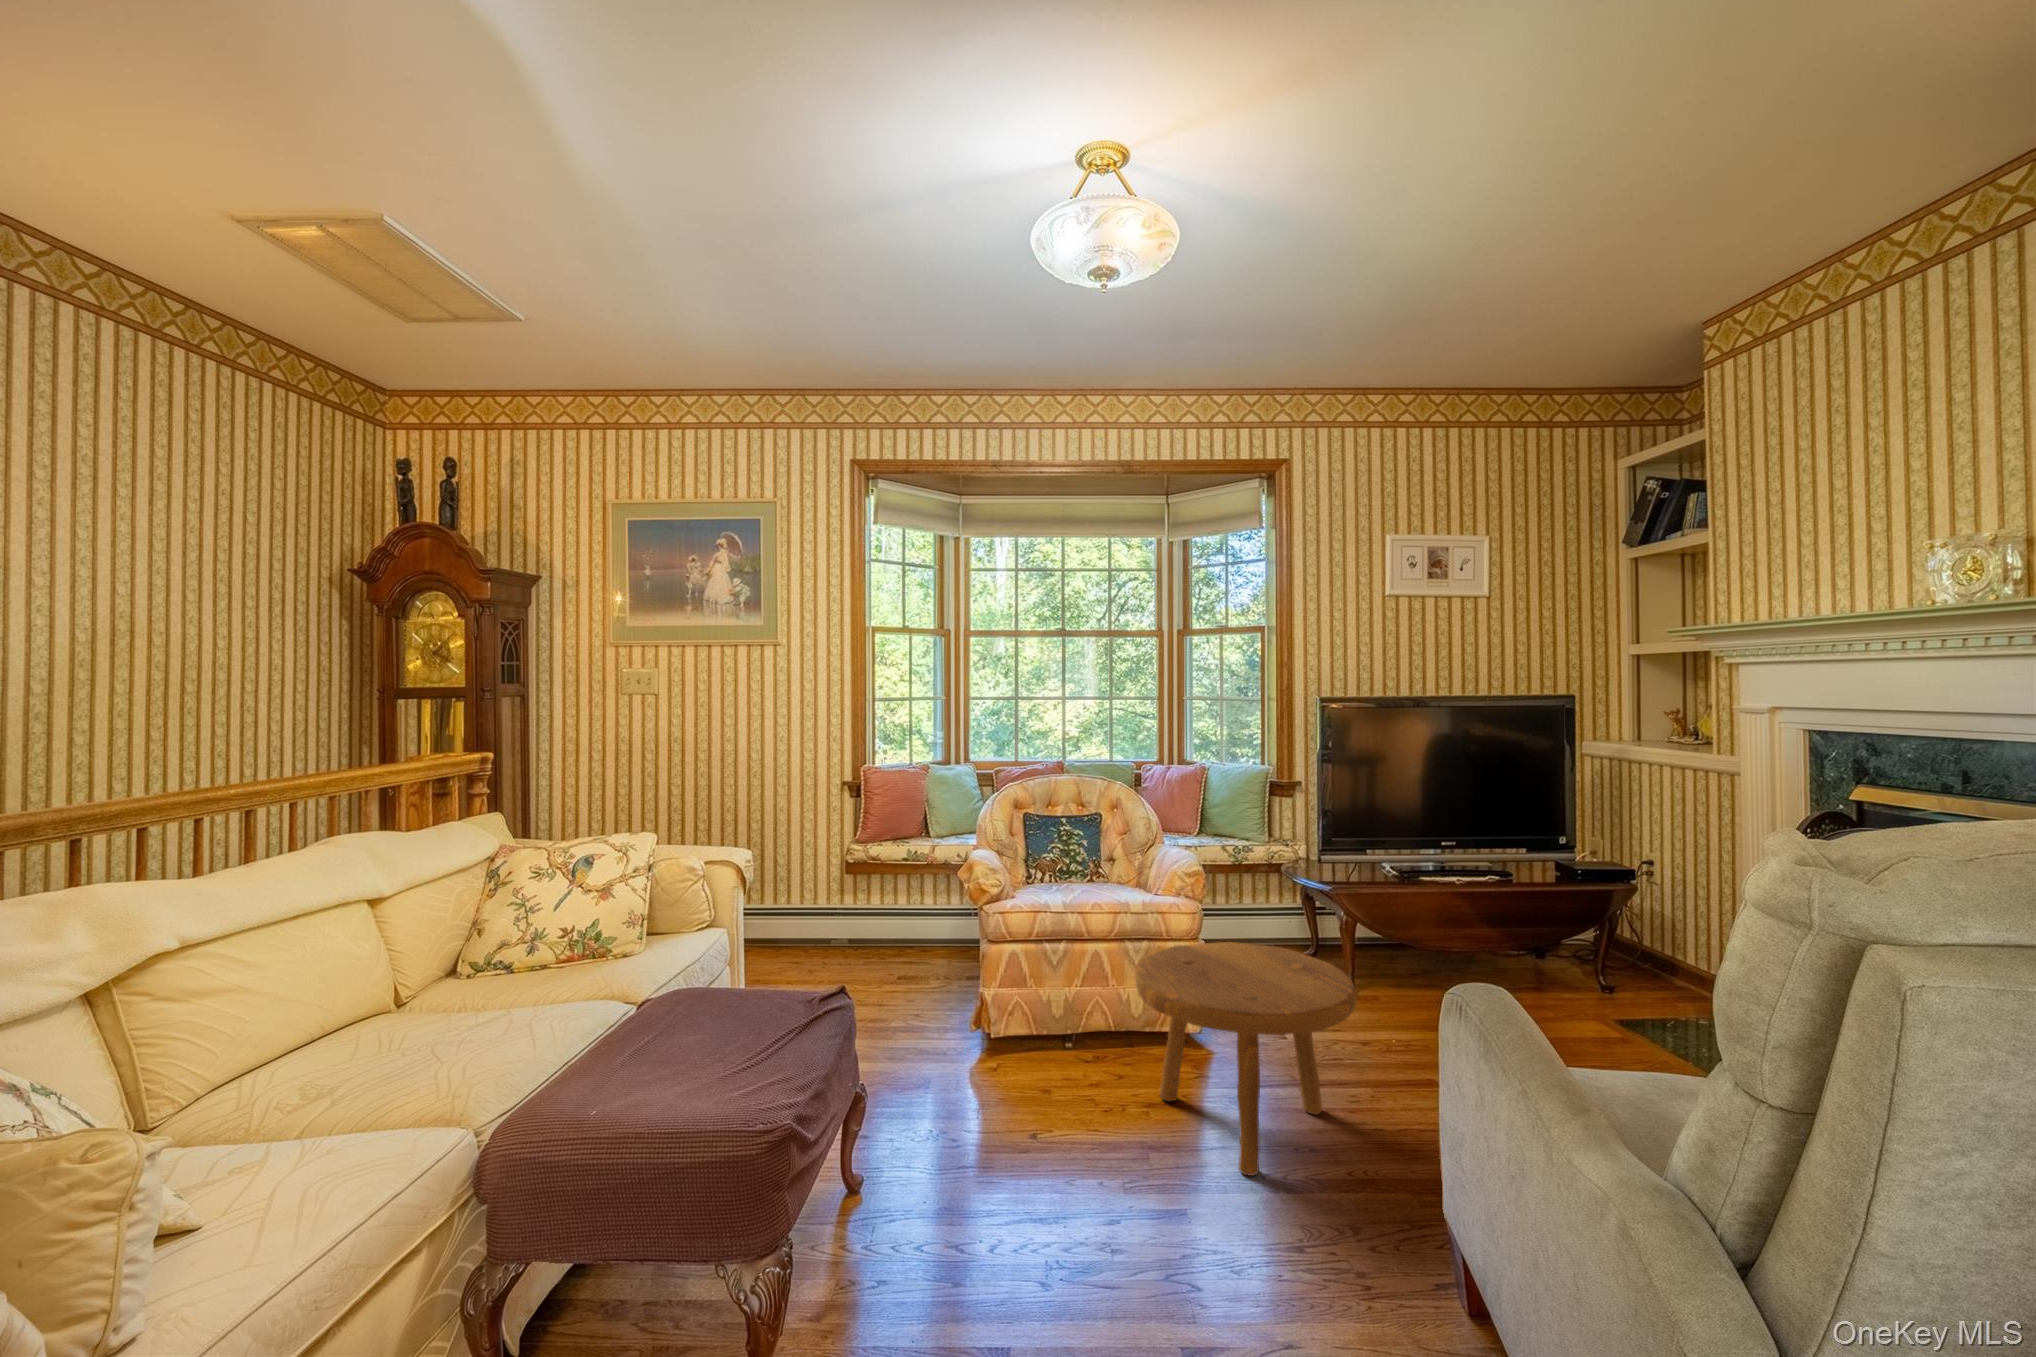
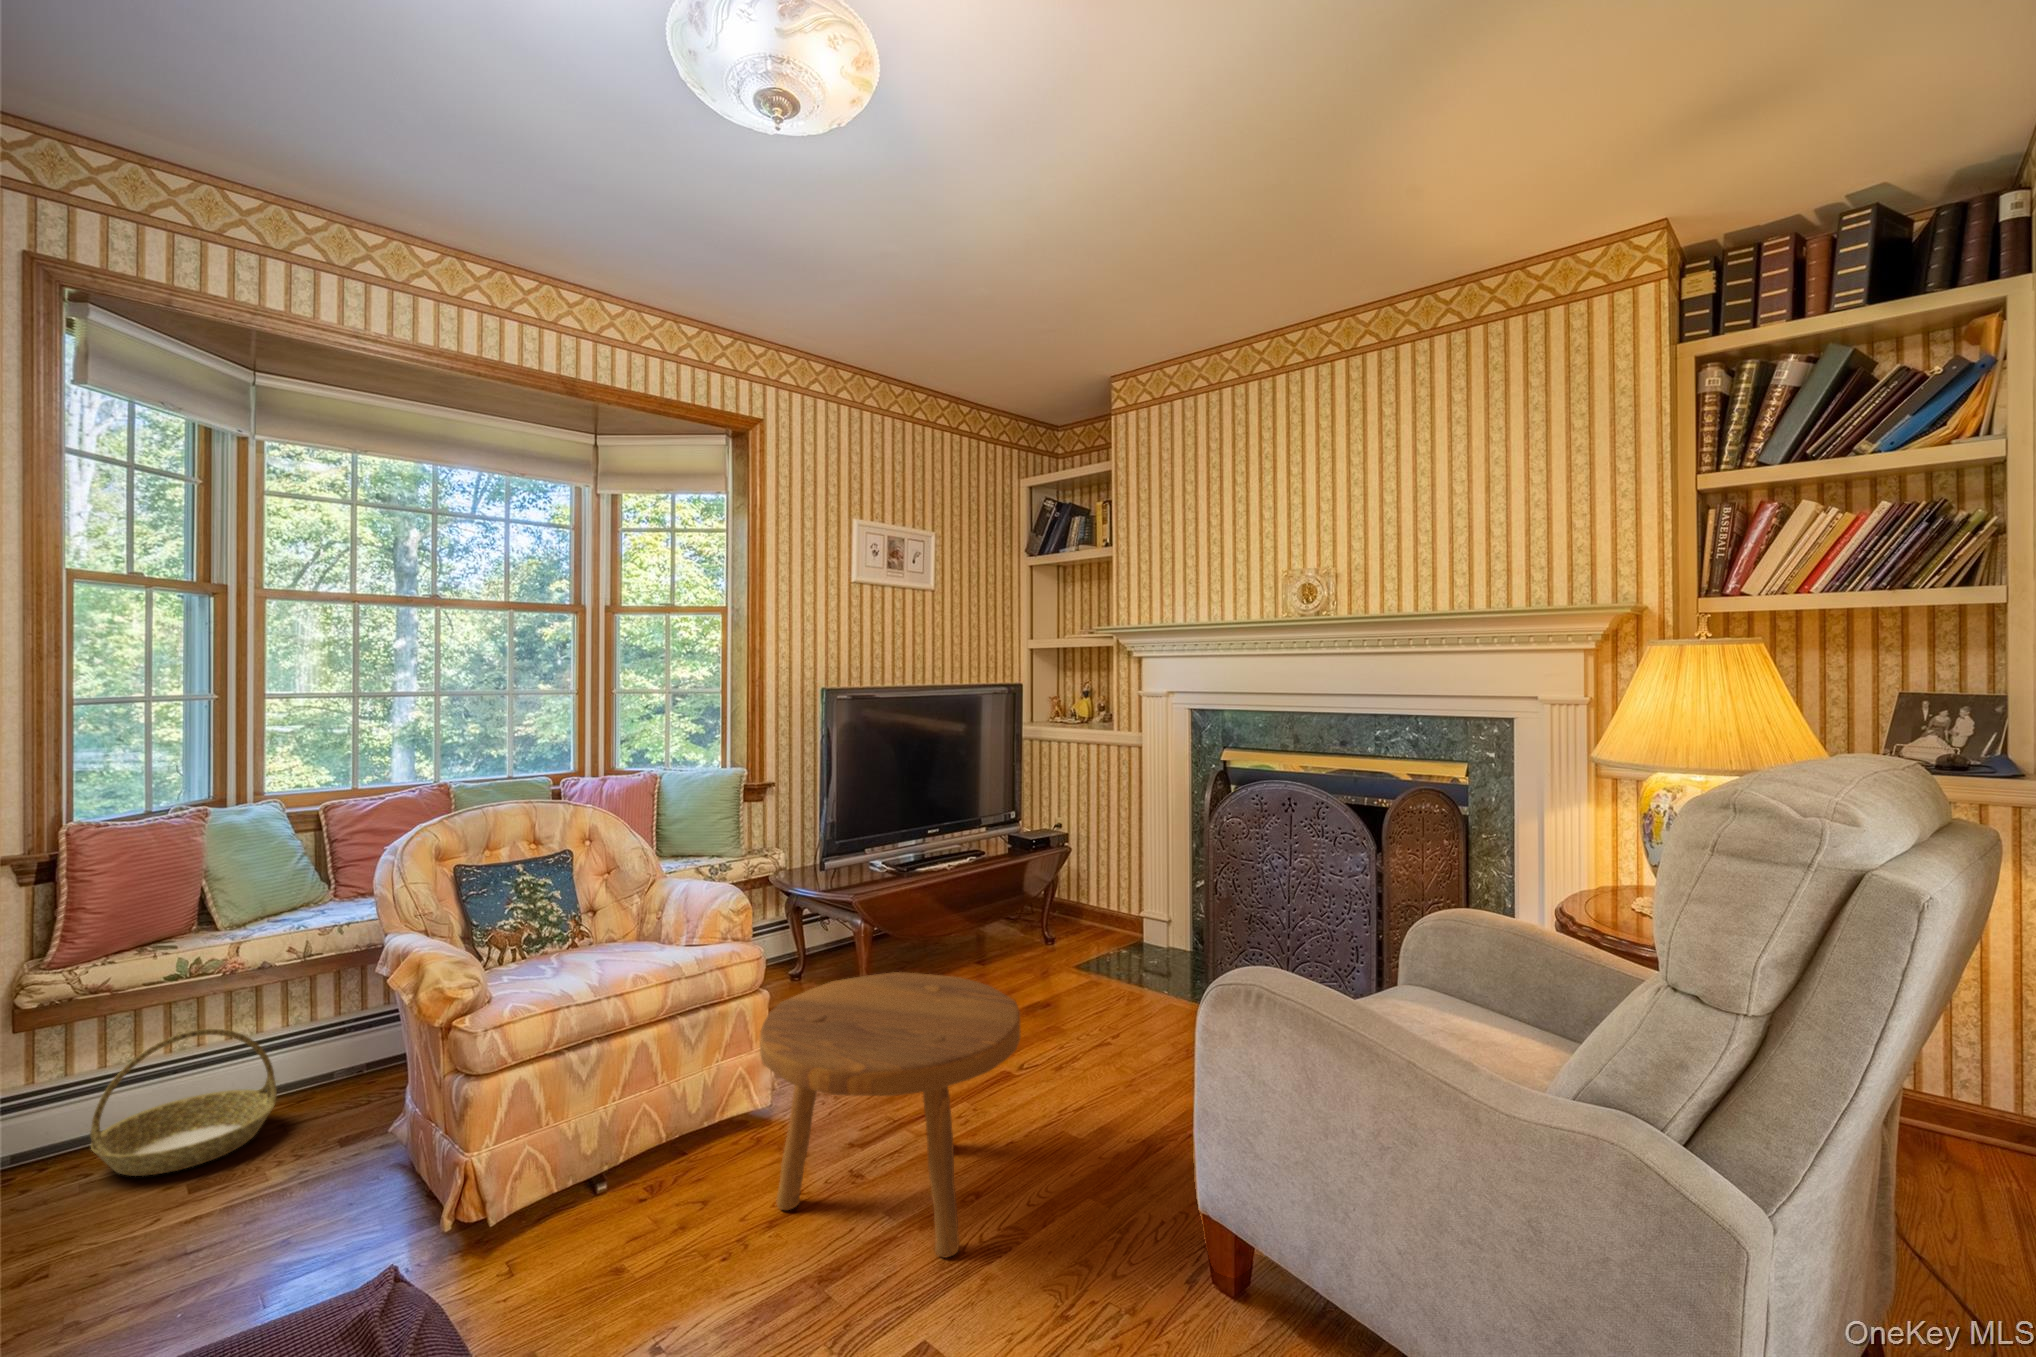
basket: none [875,889,953,965] -> present [90,1029,277,1176]

